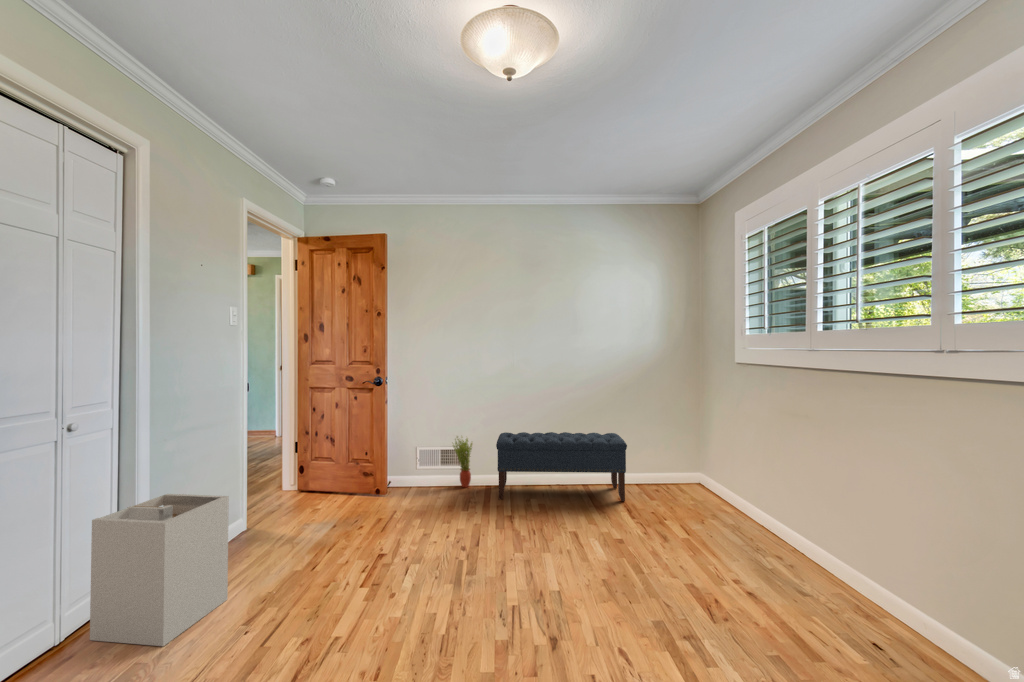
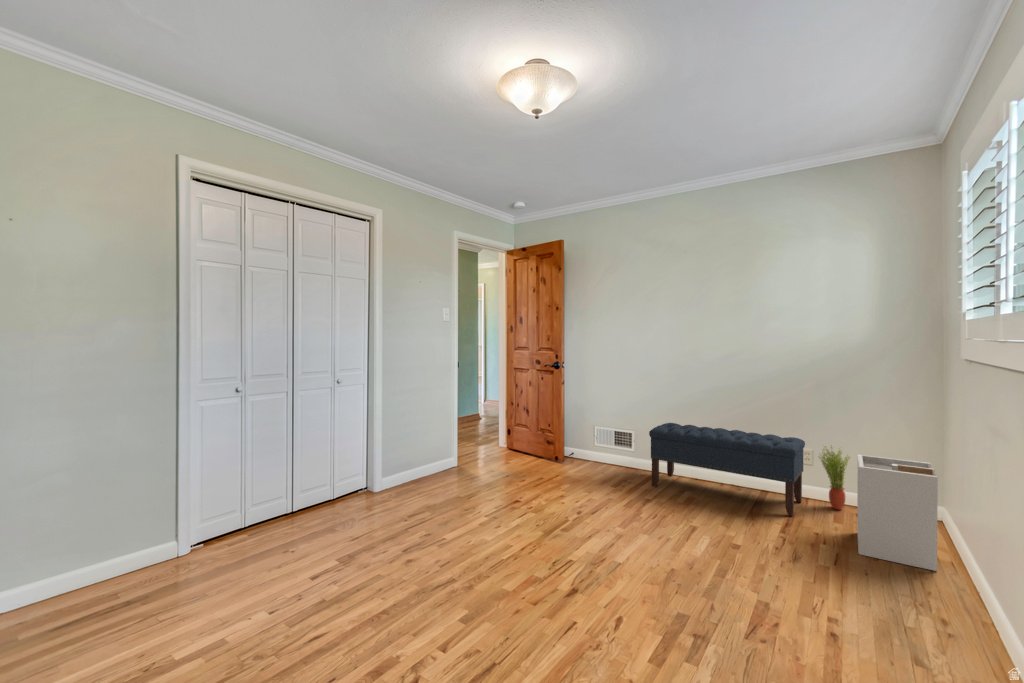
potted plant: present [453,436,472,487] -> present [819,446,850,510]
laundry hamper: present [90,494,229,646] -> present [857,454,938,571]

